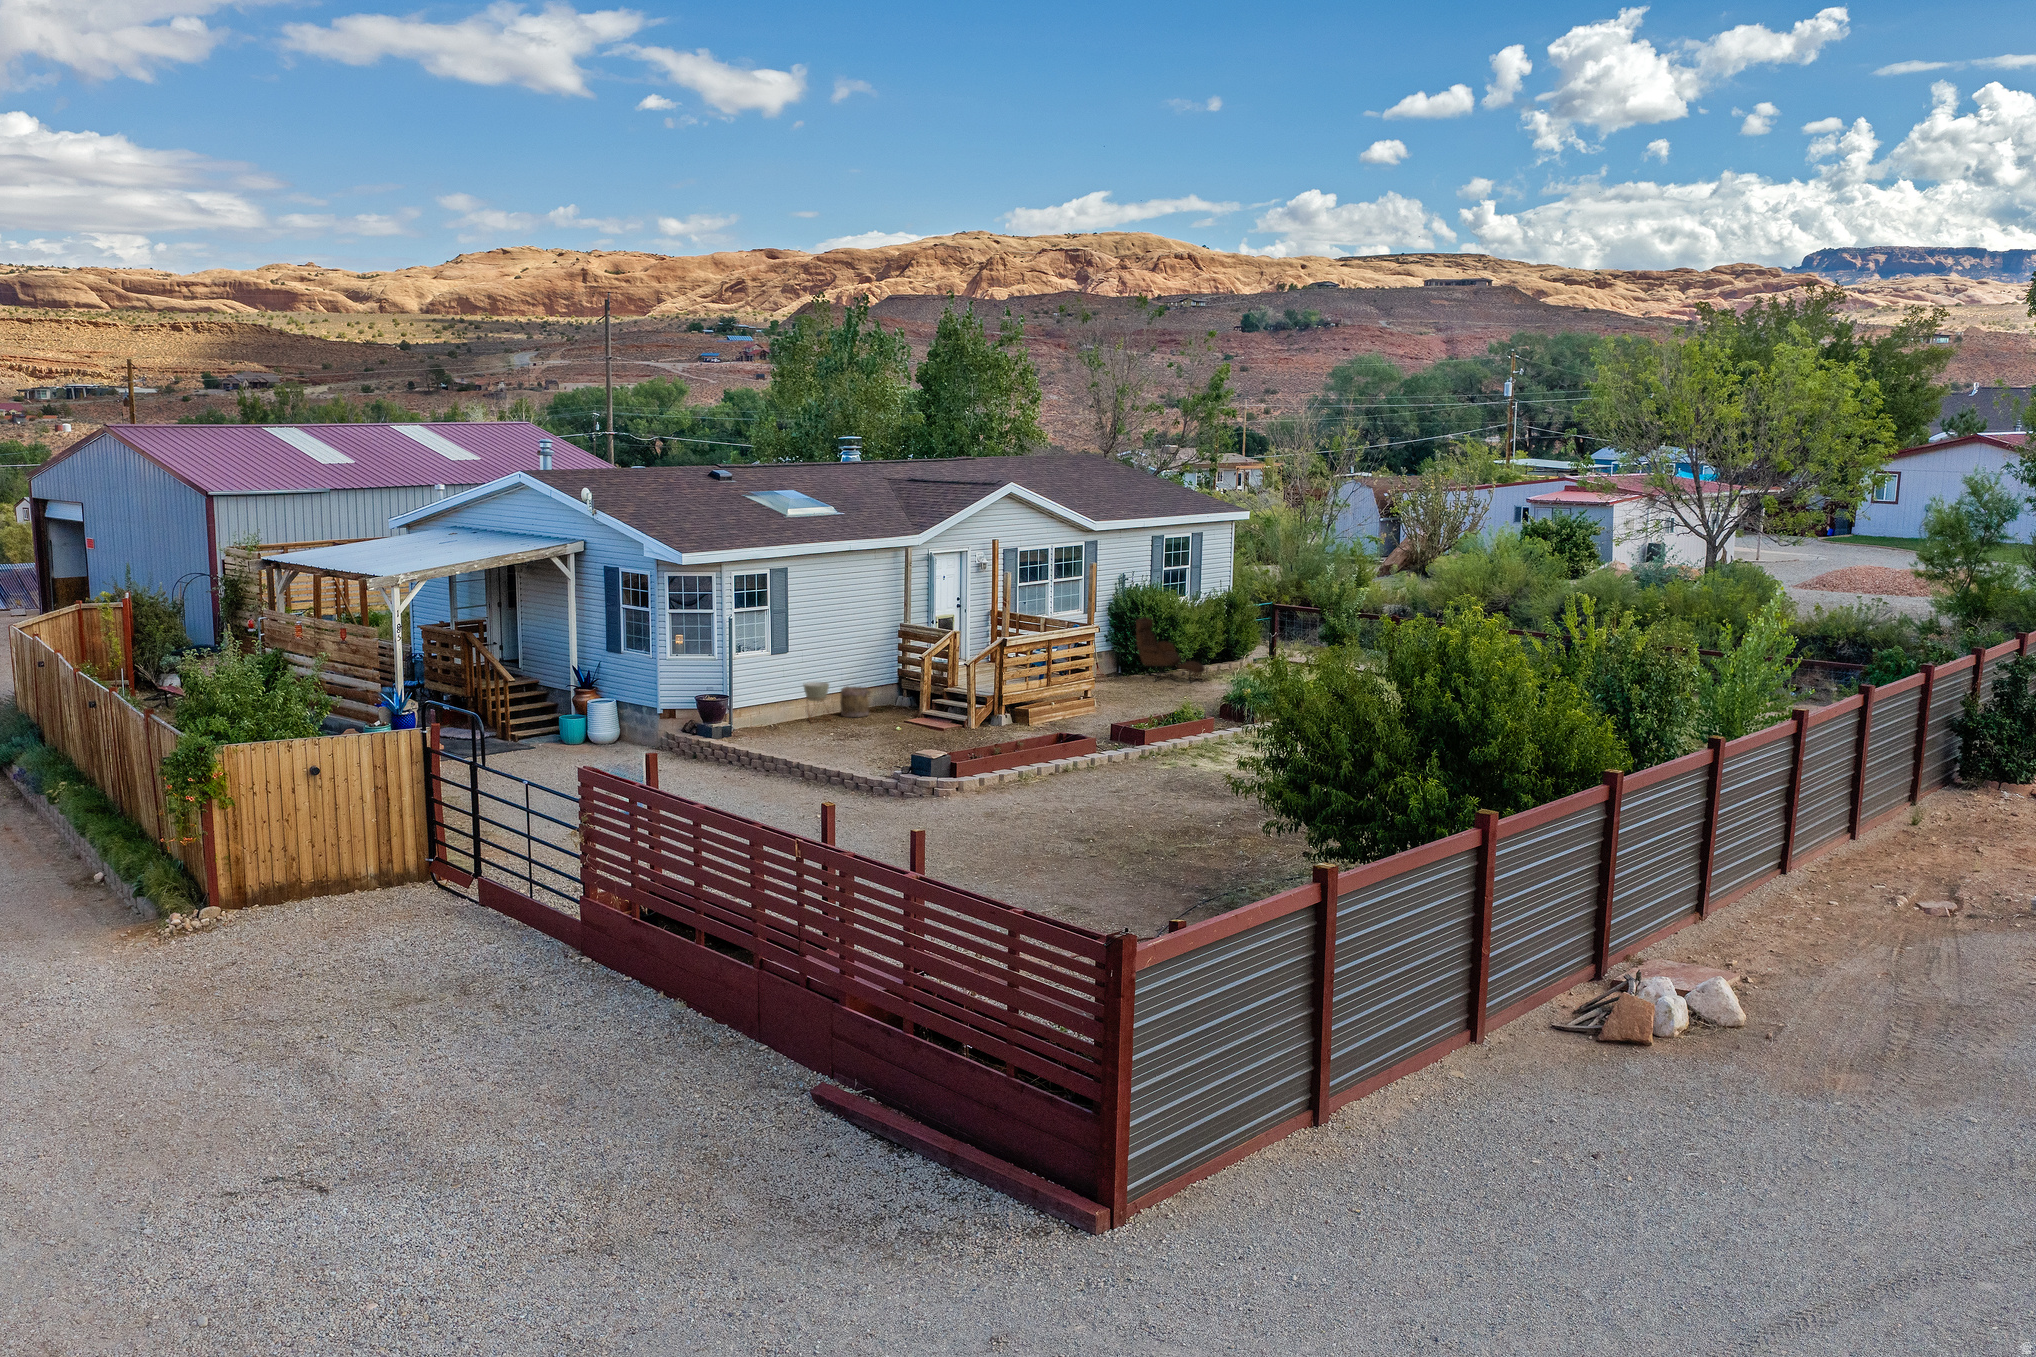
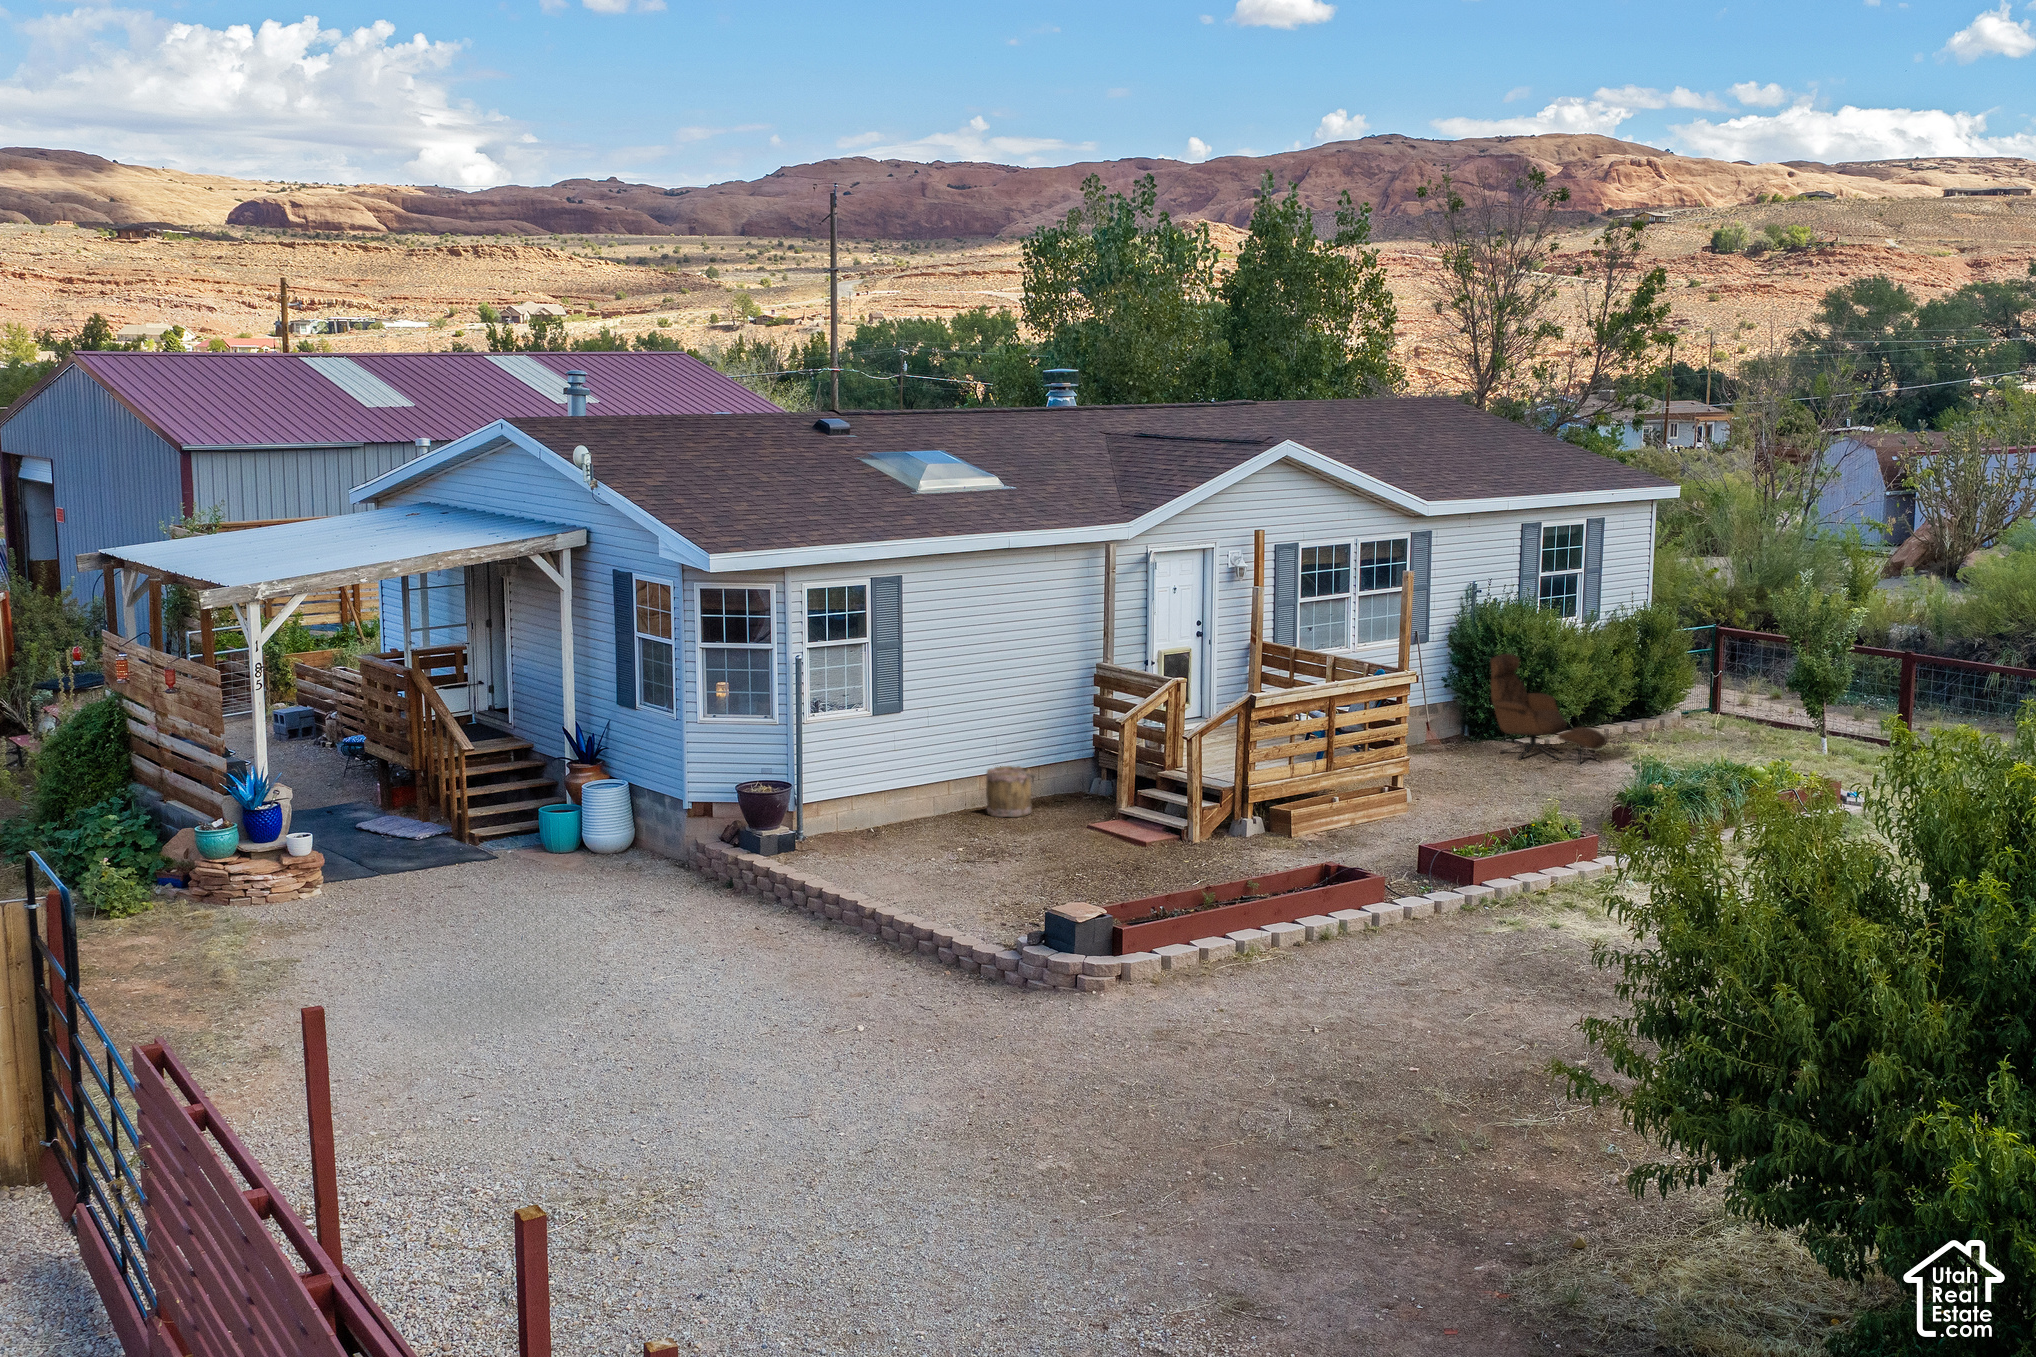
planter: present [804,682,831,722] -> none [923,759,969,826]

